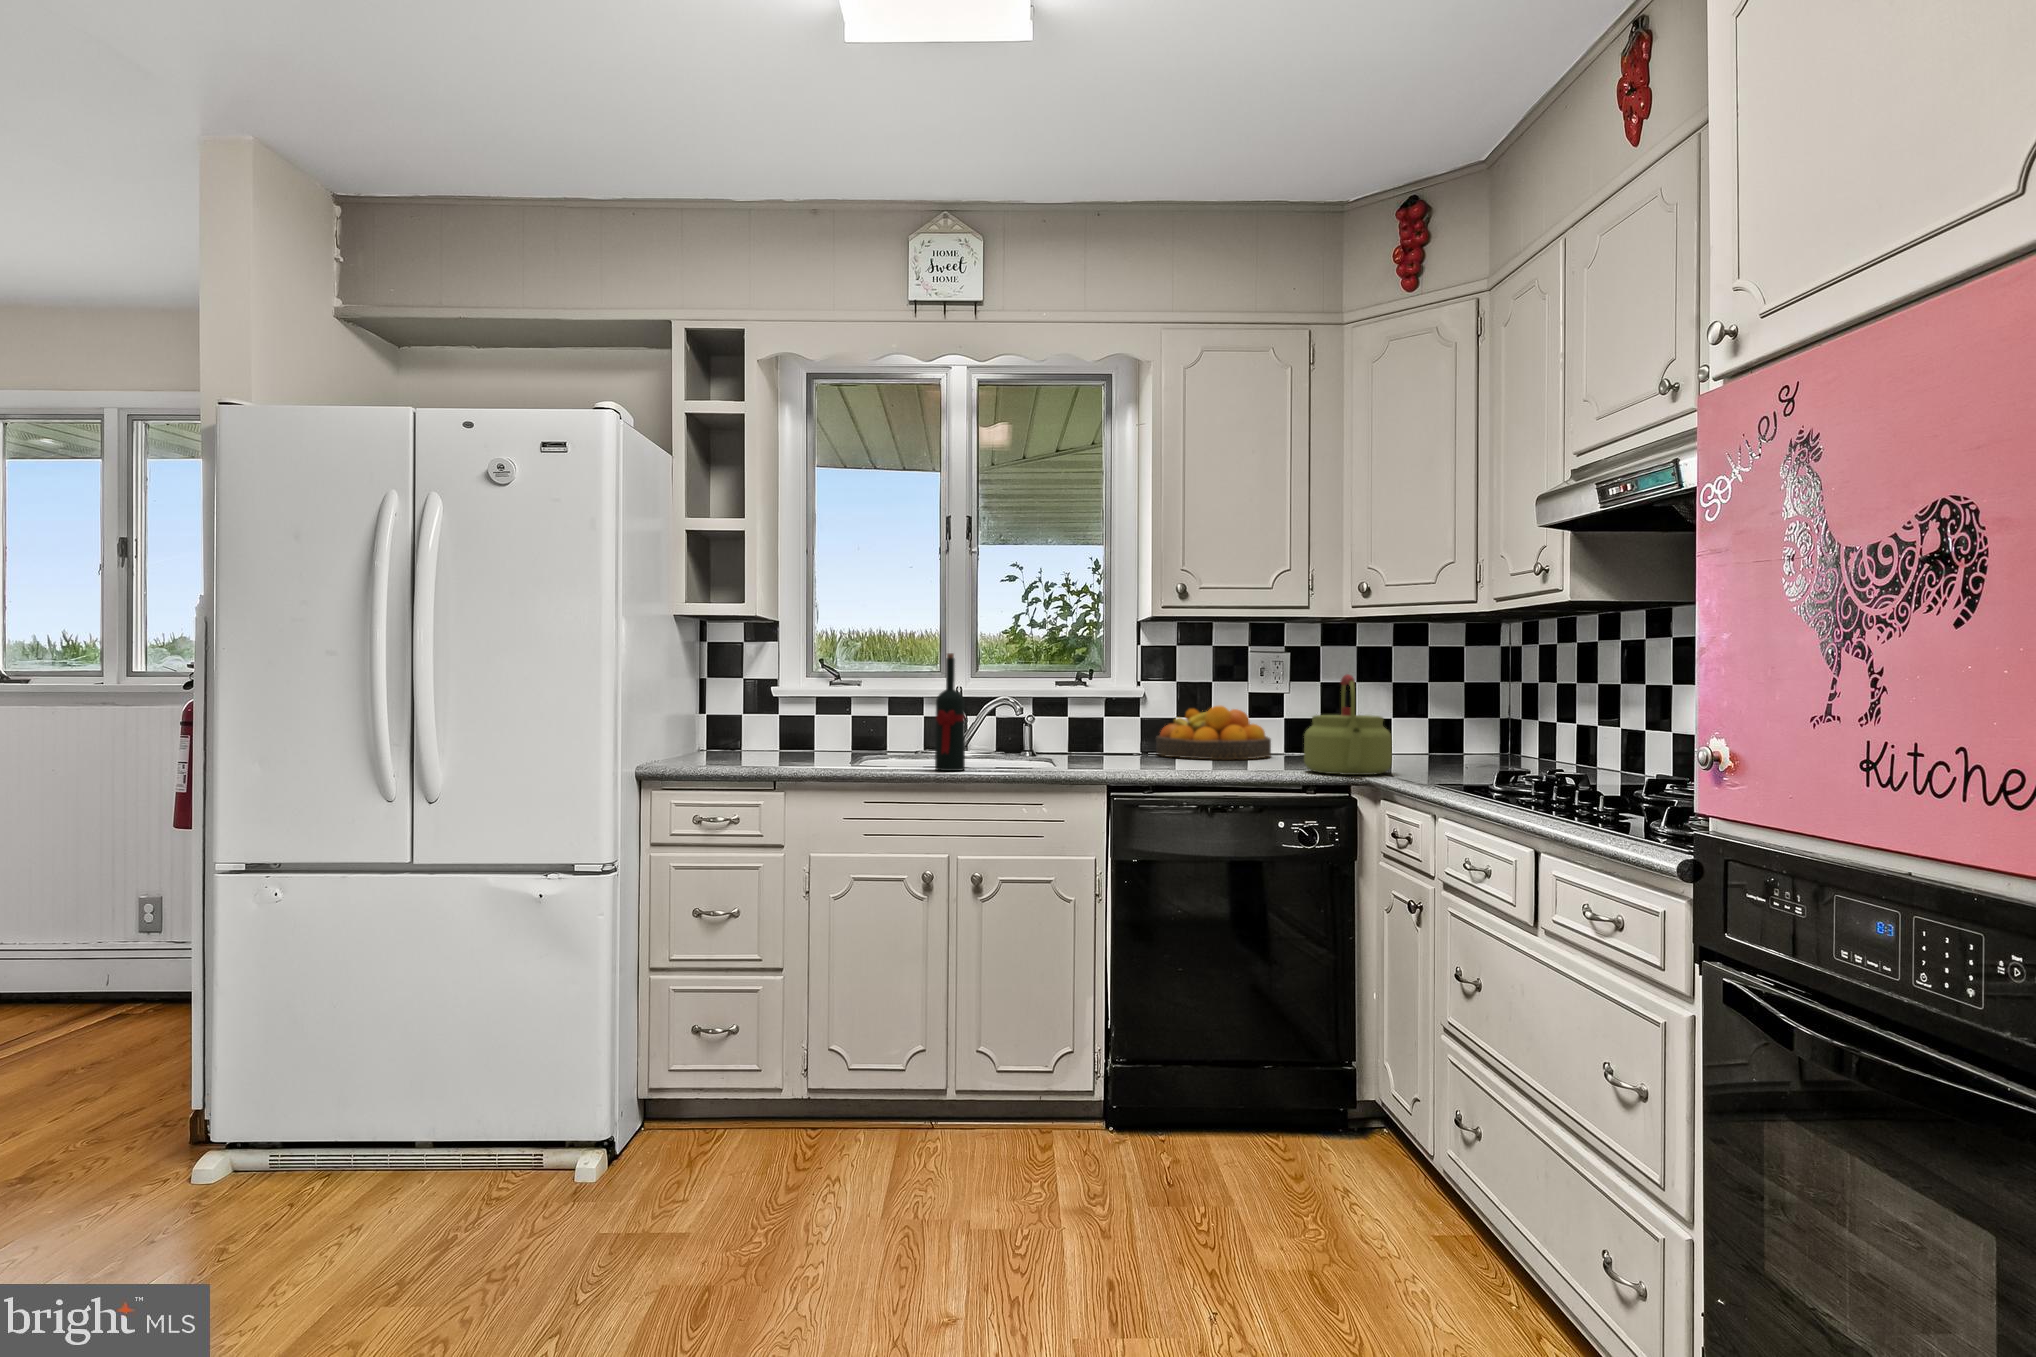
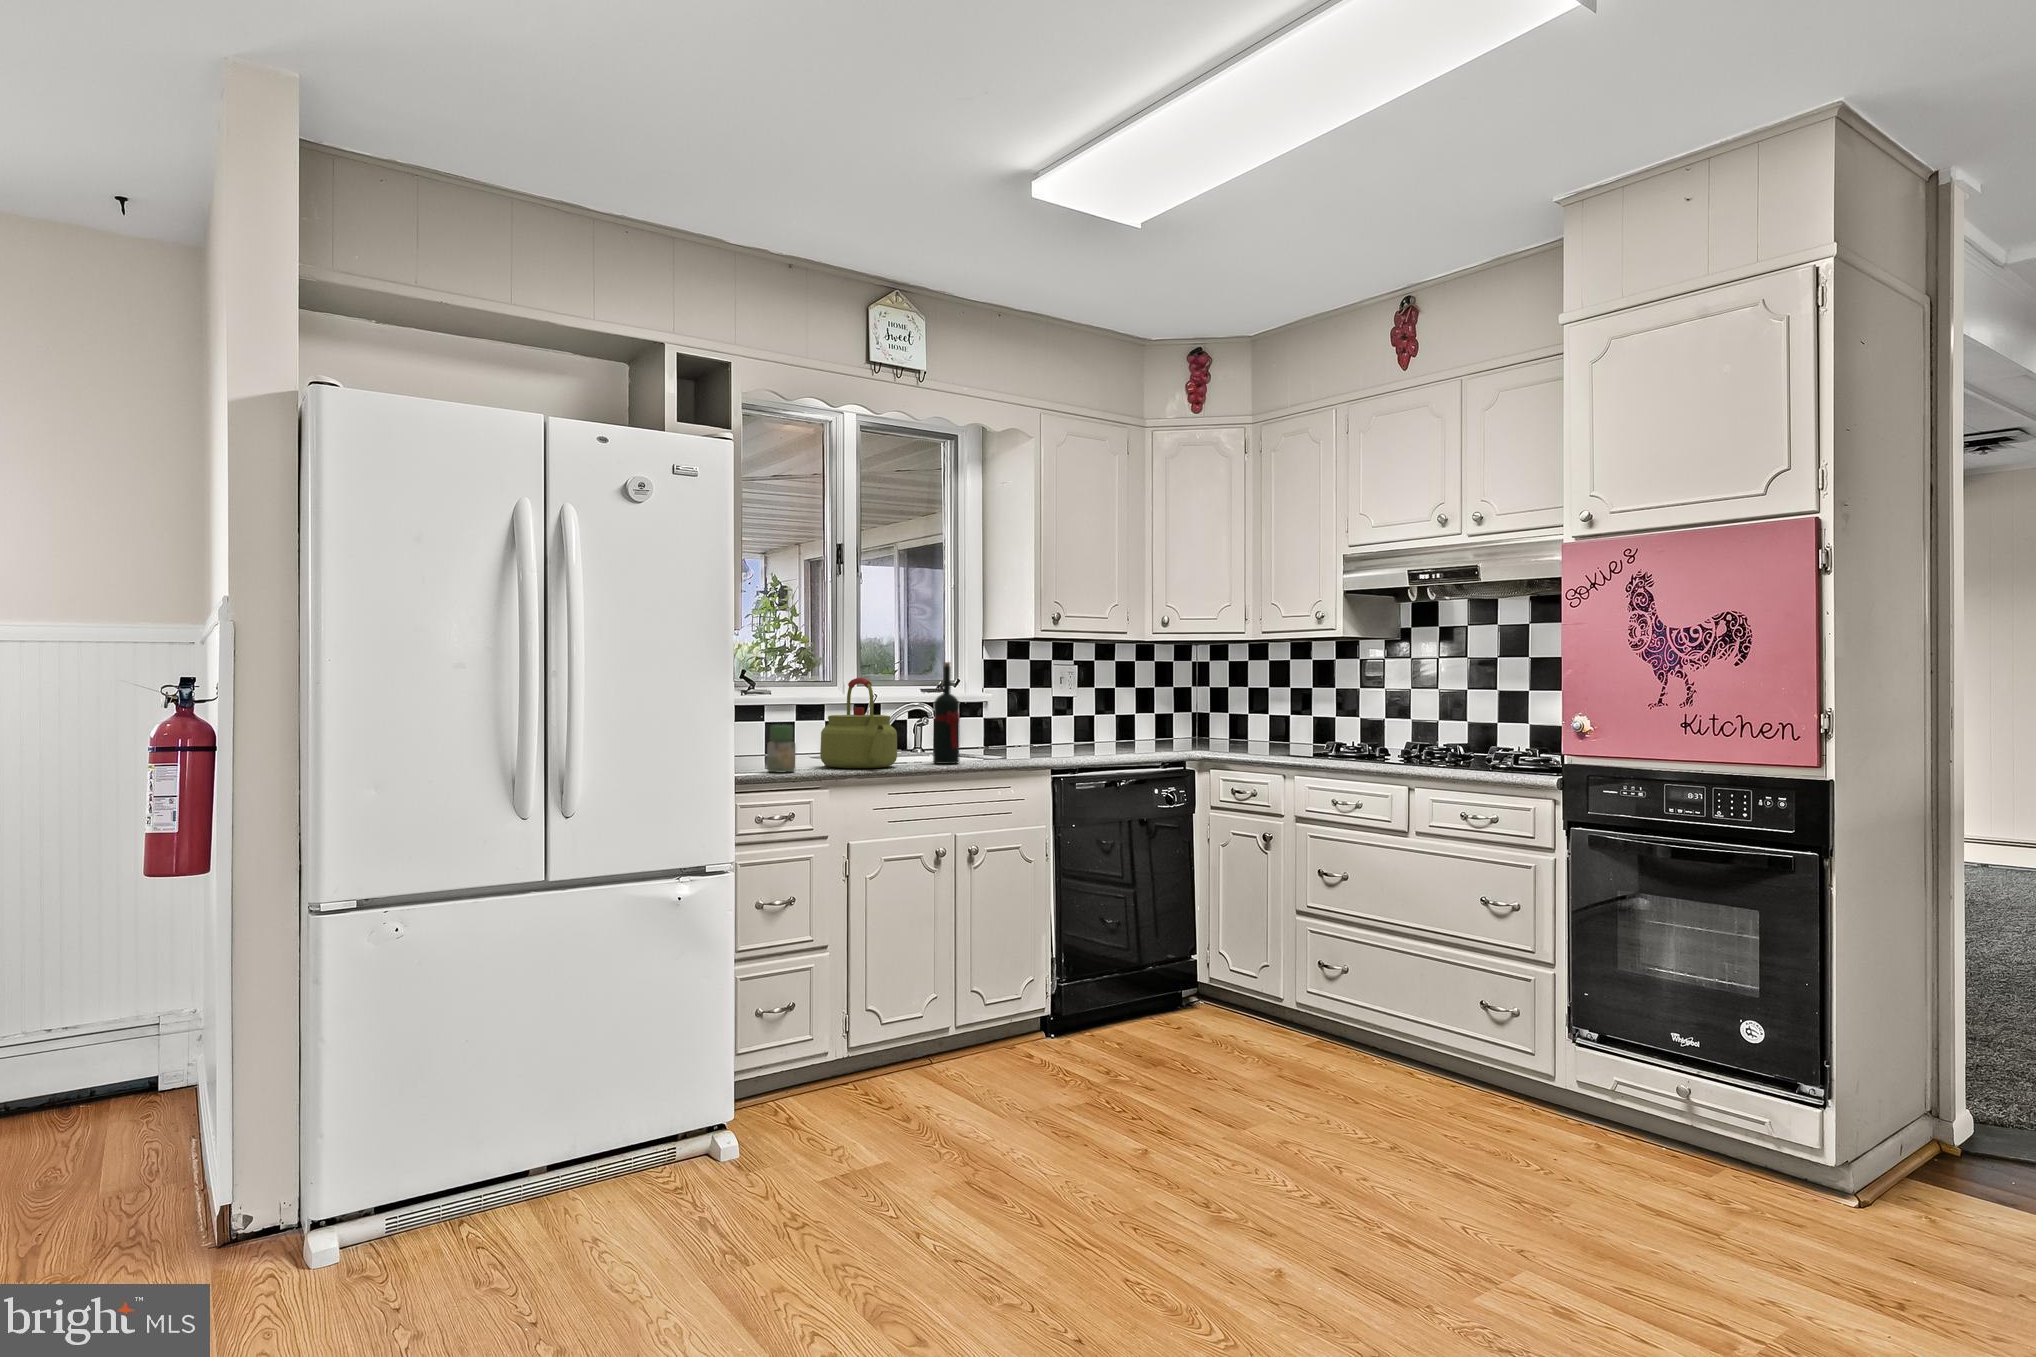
kettle: present [1304,674,1392,775] -> present [820,678,897,768]
fruit bowl: present [1156,706,1271,759] -> none [987,707,1079,750]
jar: none [712,723,742,771] -> present [767,725,796,773]

